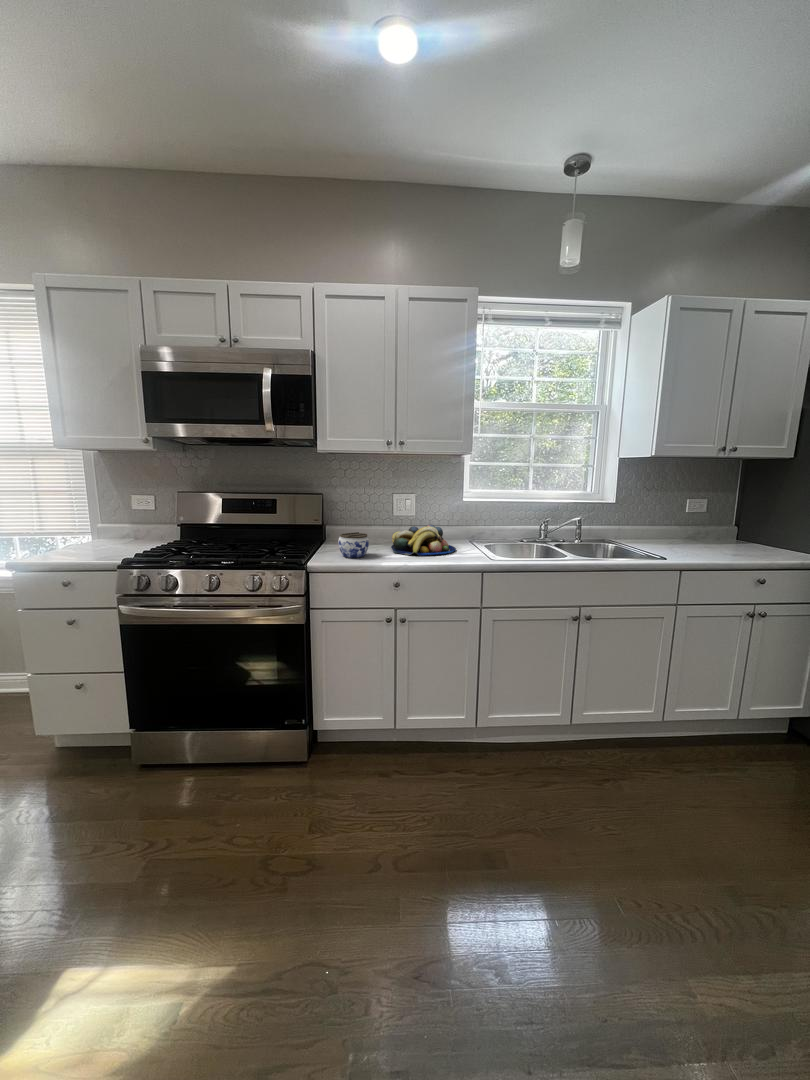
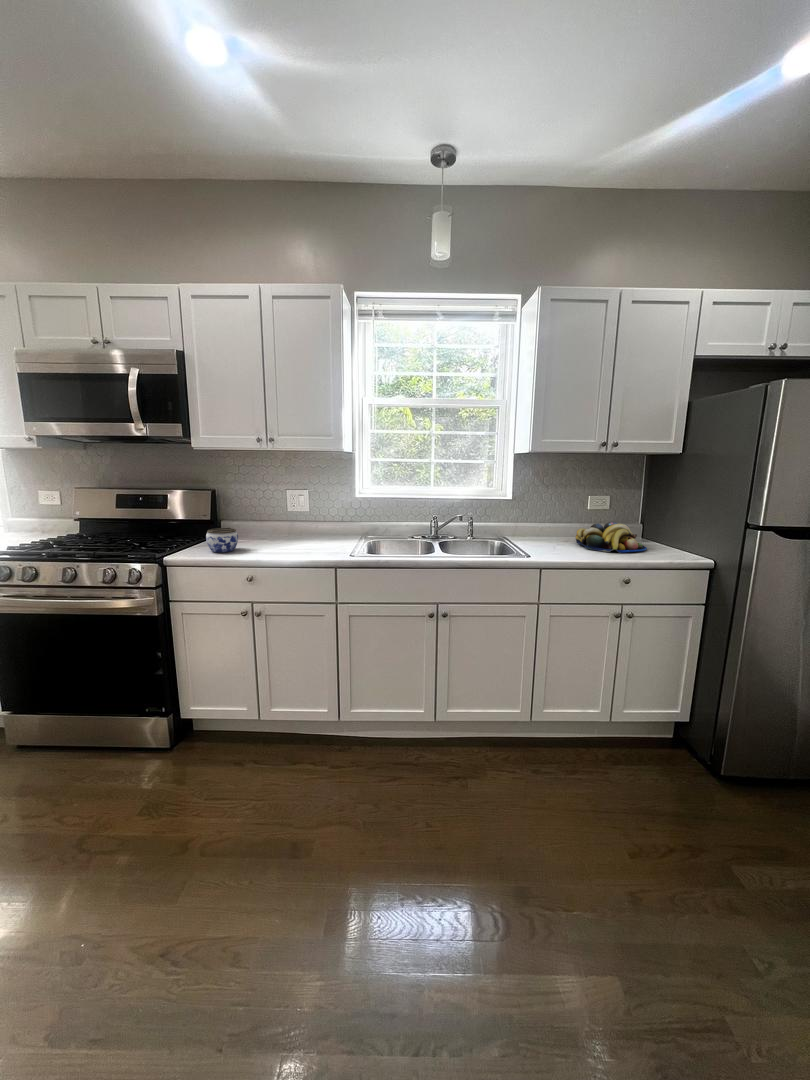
fruit bowl: present [391,525,456,556] -> present [576,522,647,553]

